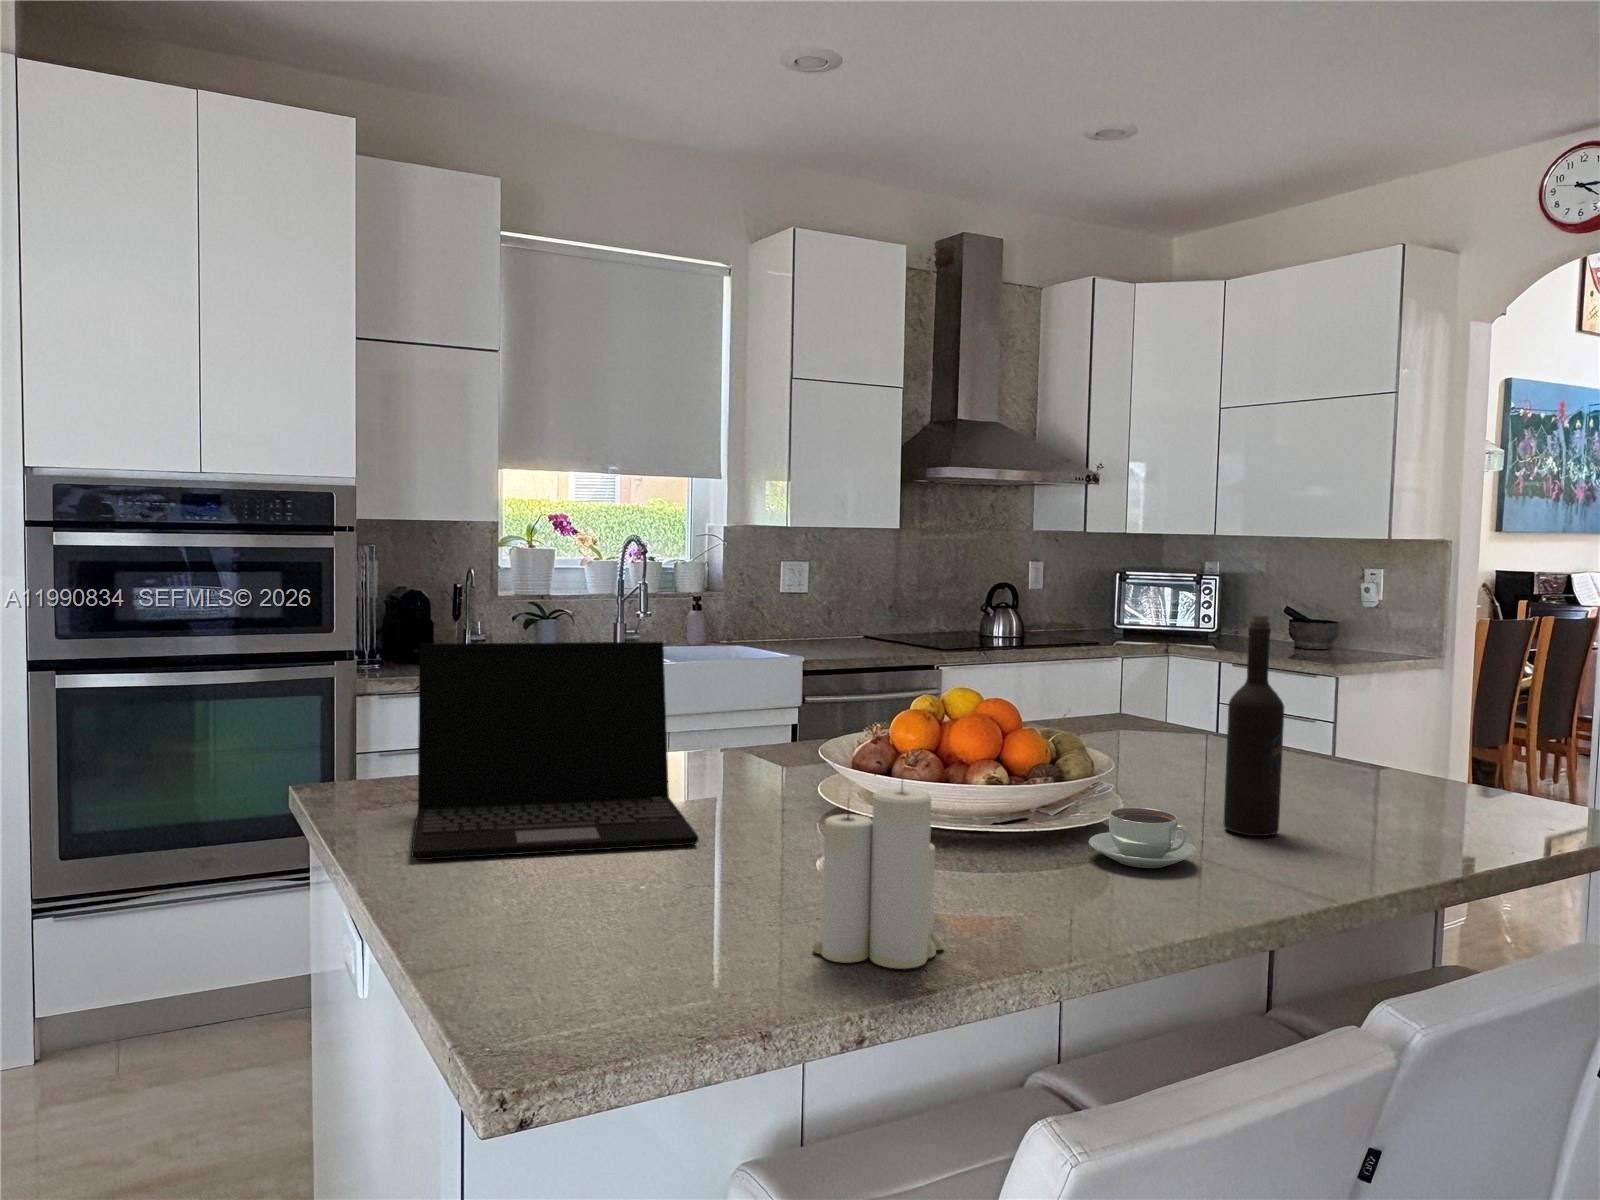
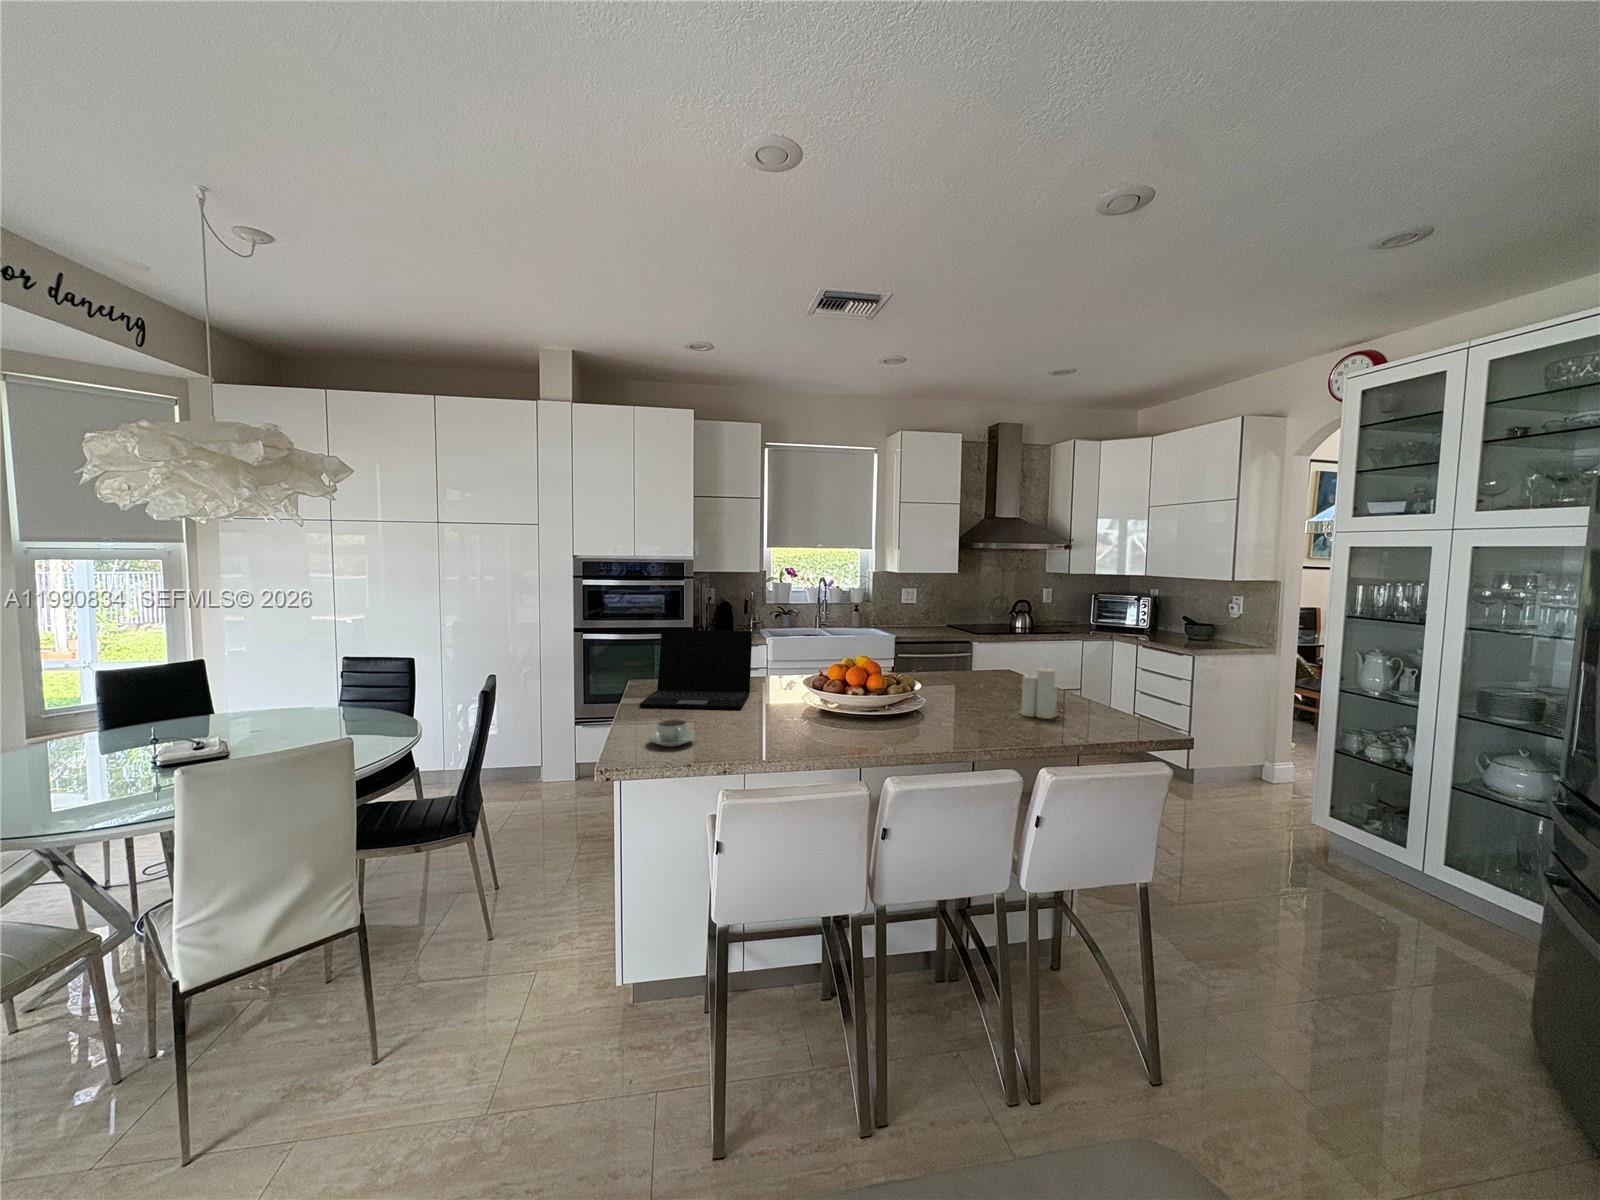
wine bottle: present [1223,615,1284,836] -> none [963,628,988,724]
candle: present [813,787,944,969] -> present [1019,668,1059,719]
coffee cup: present [1089,807,1196,868] -> present [648,719,695,747]

